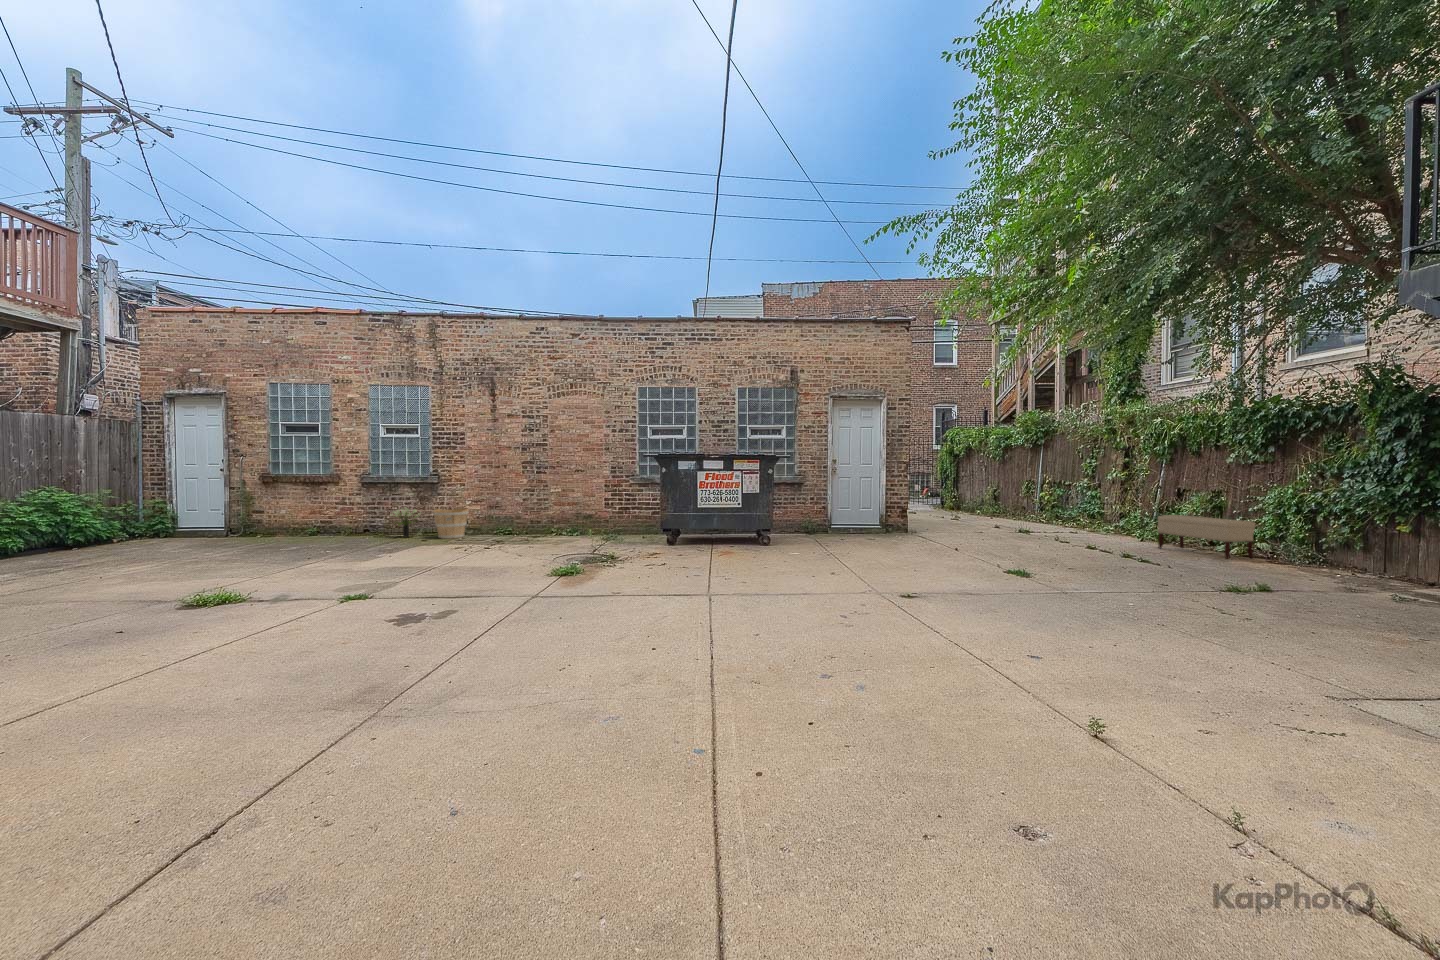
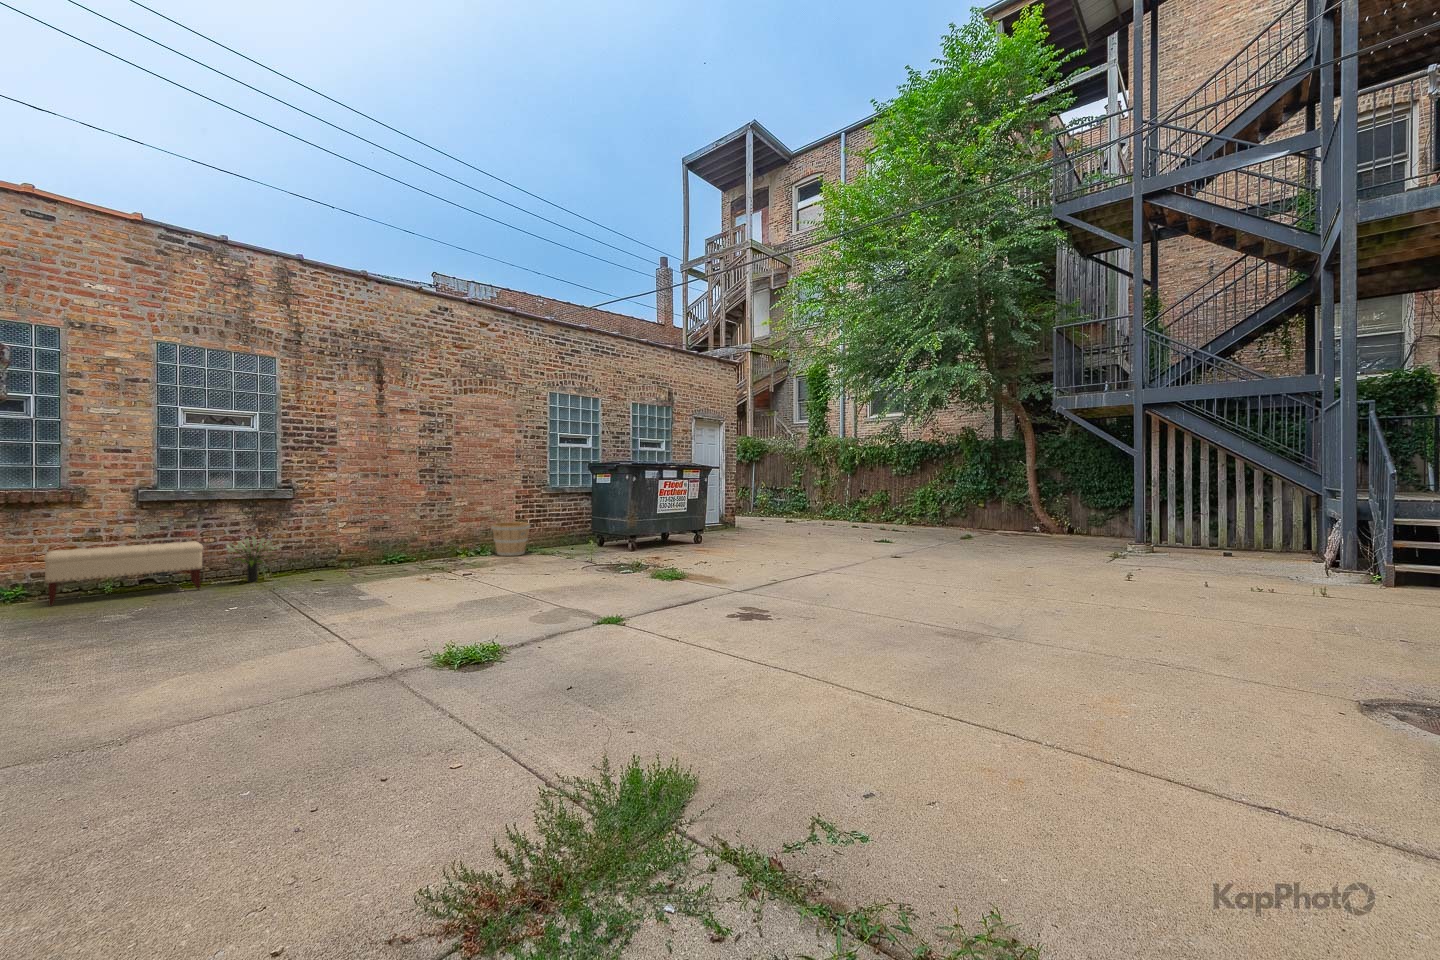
wooden bucket: present [433,509,468,539] -> present [492,522,530,556]
bench: present [1158,515,1255,559] -> present [44,541,203,606]

